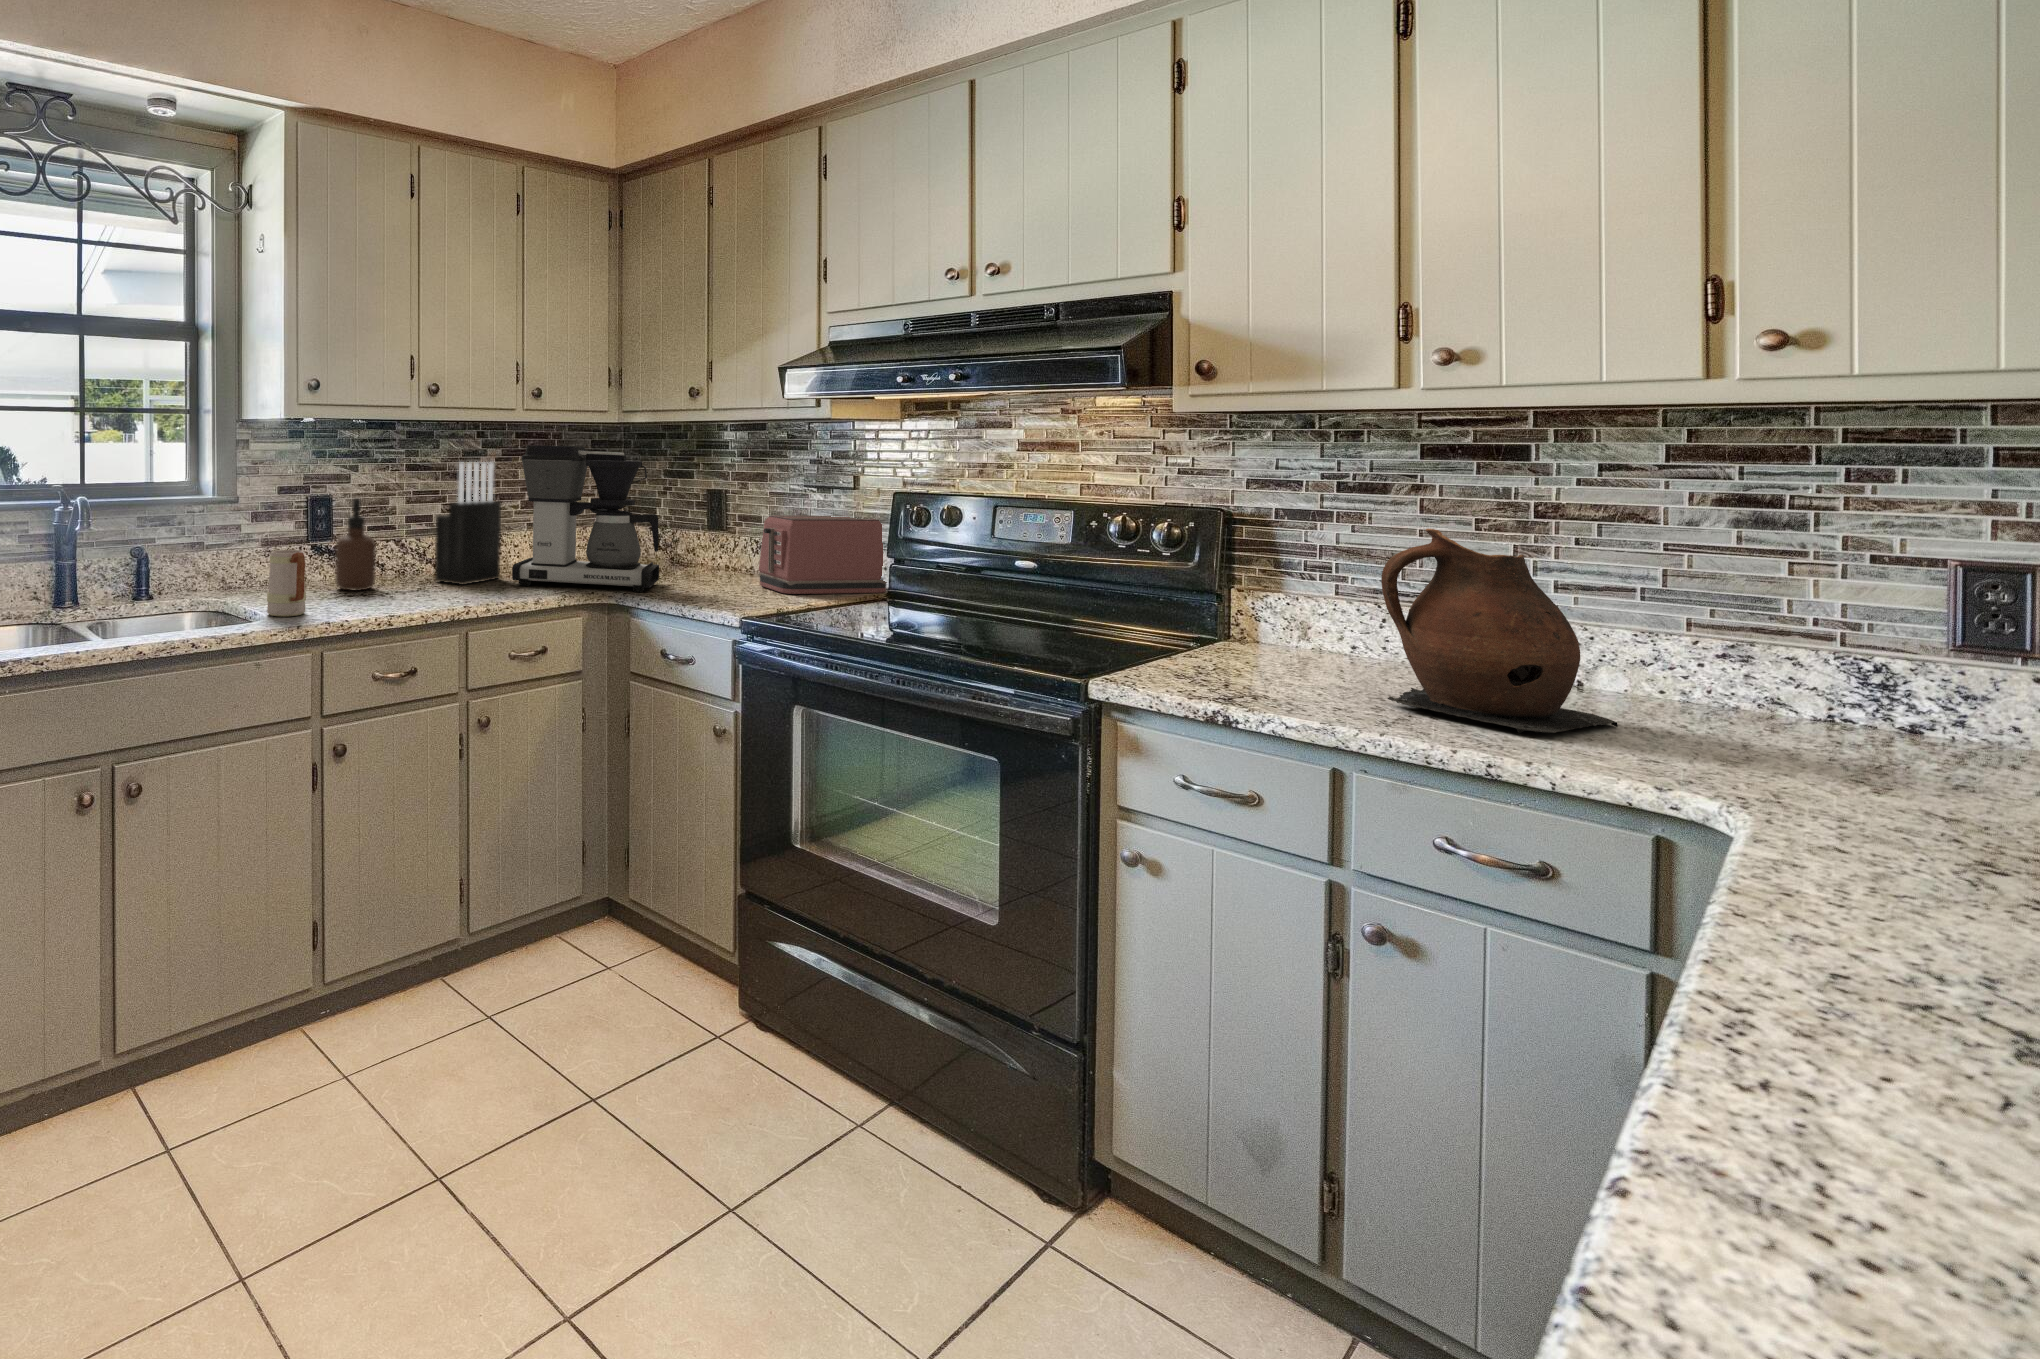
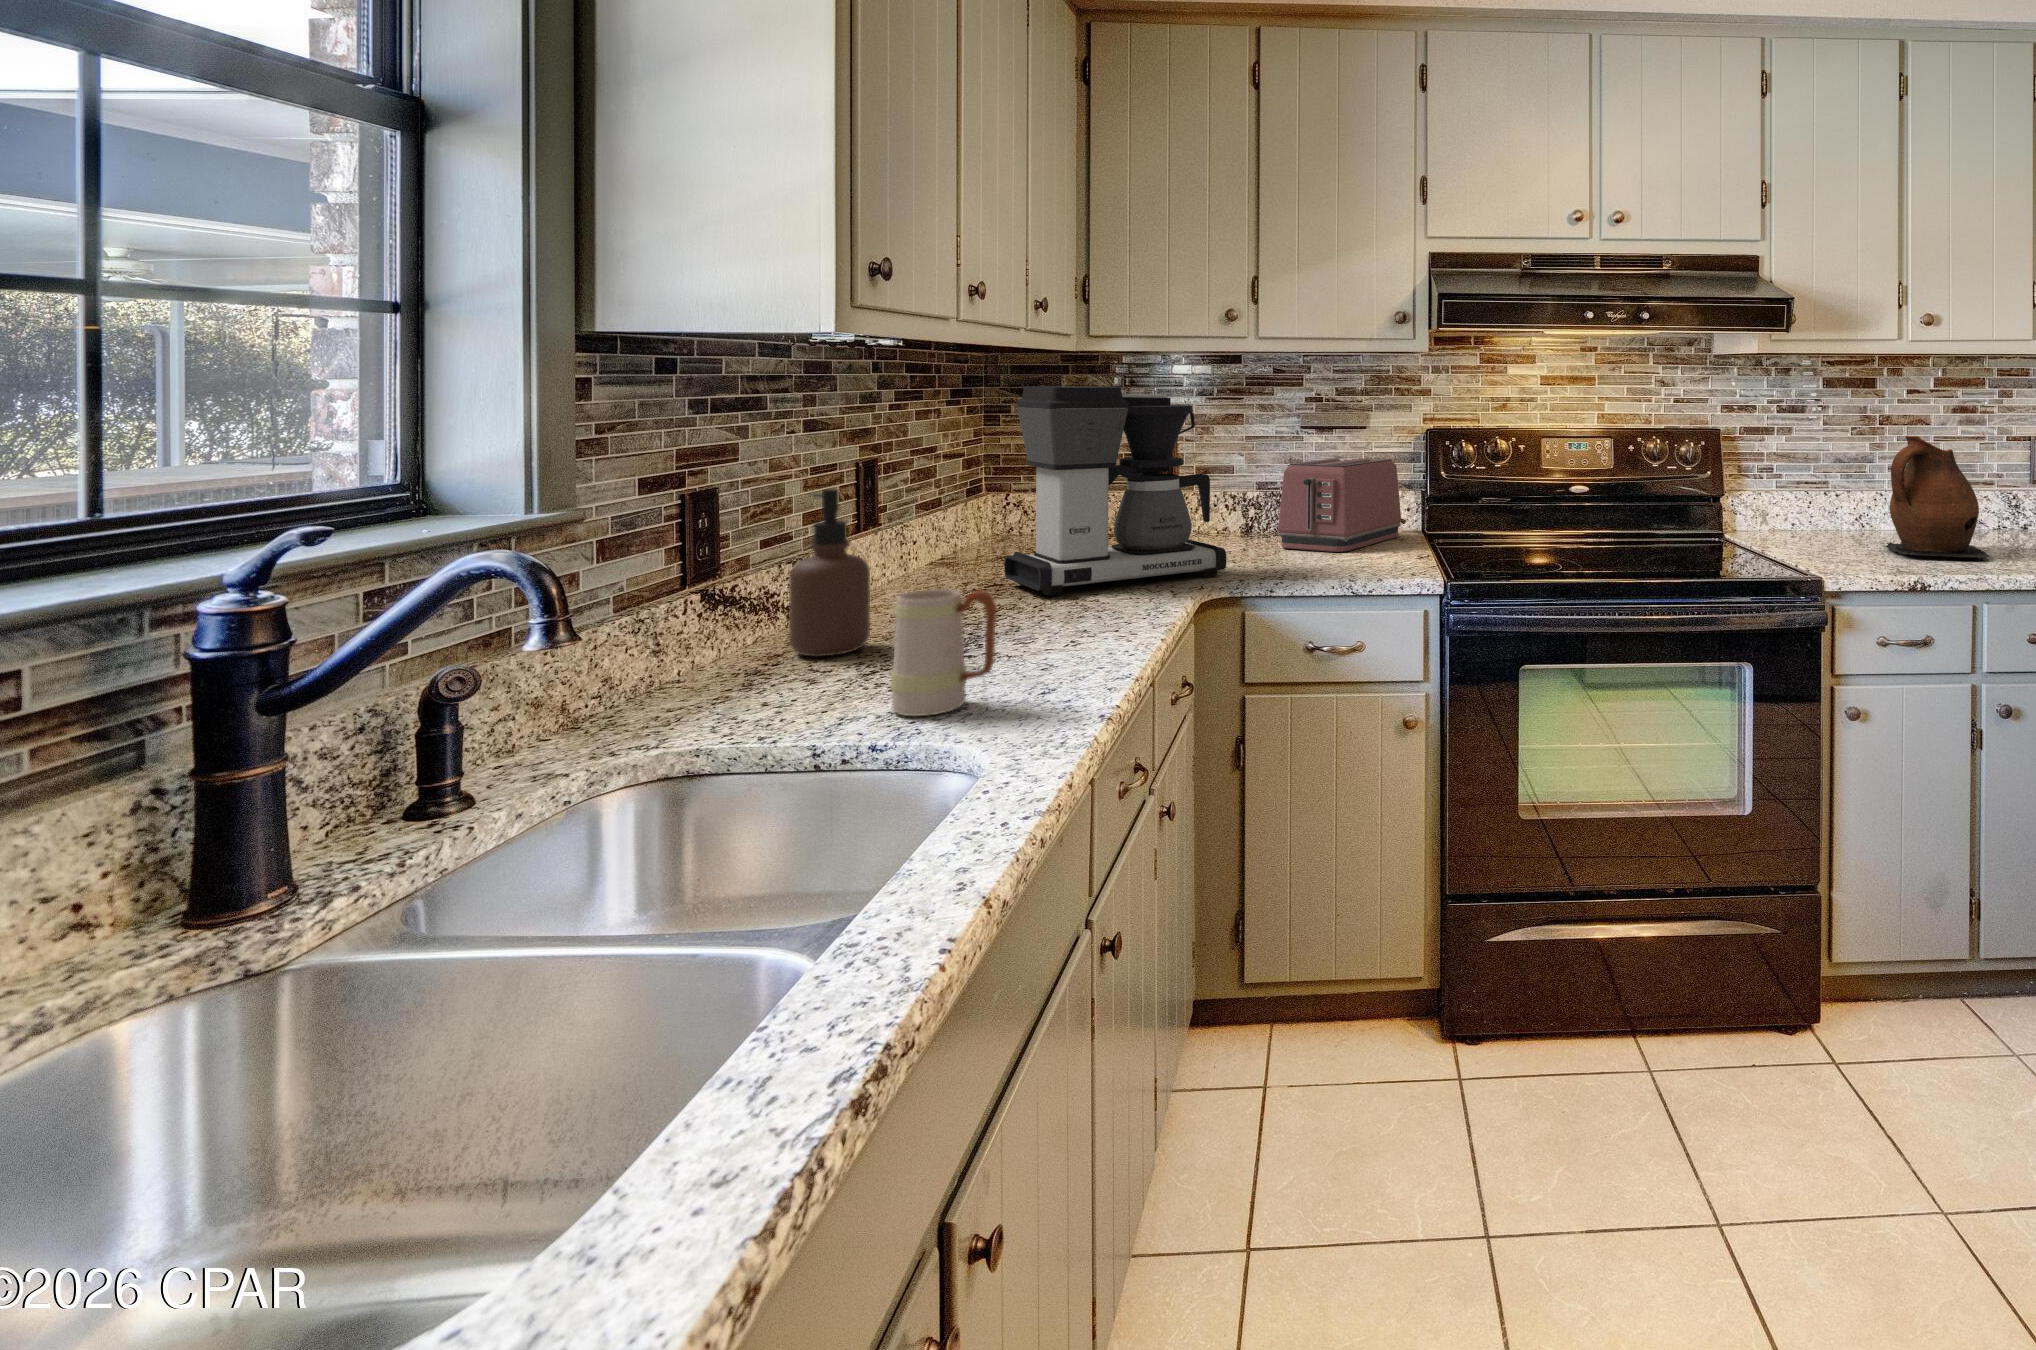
knife block: present [435,463,501,585] -> none [894,414,974,615]

